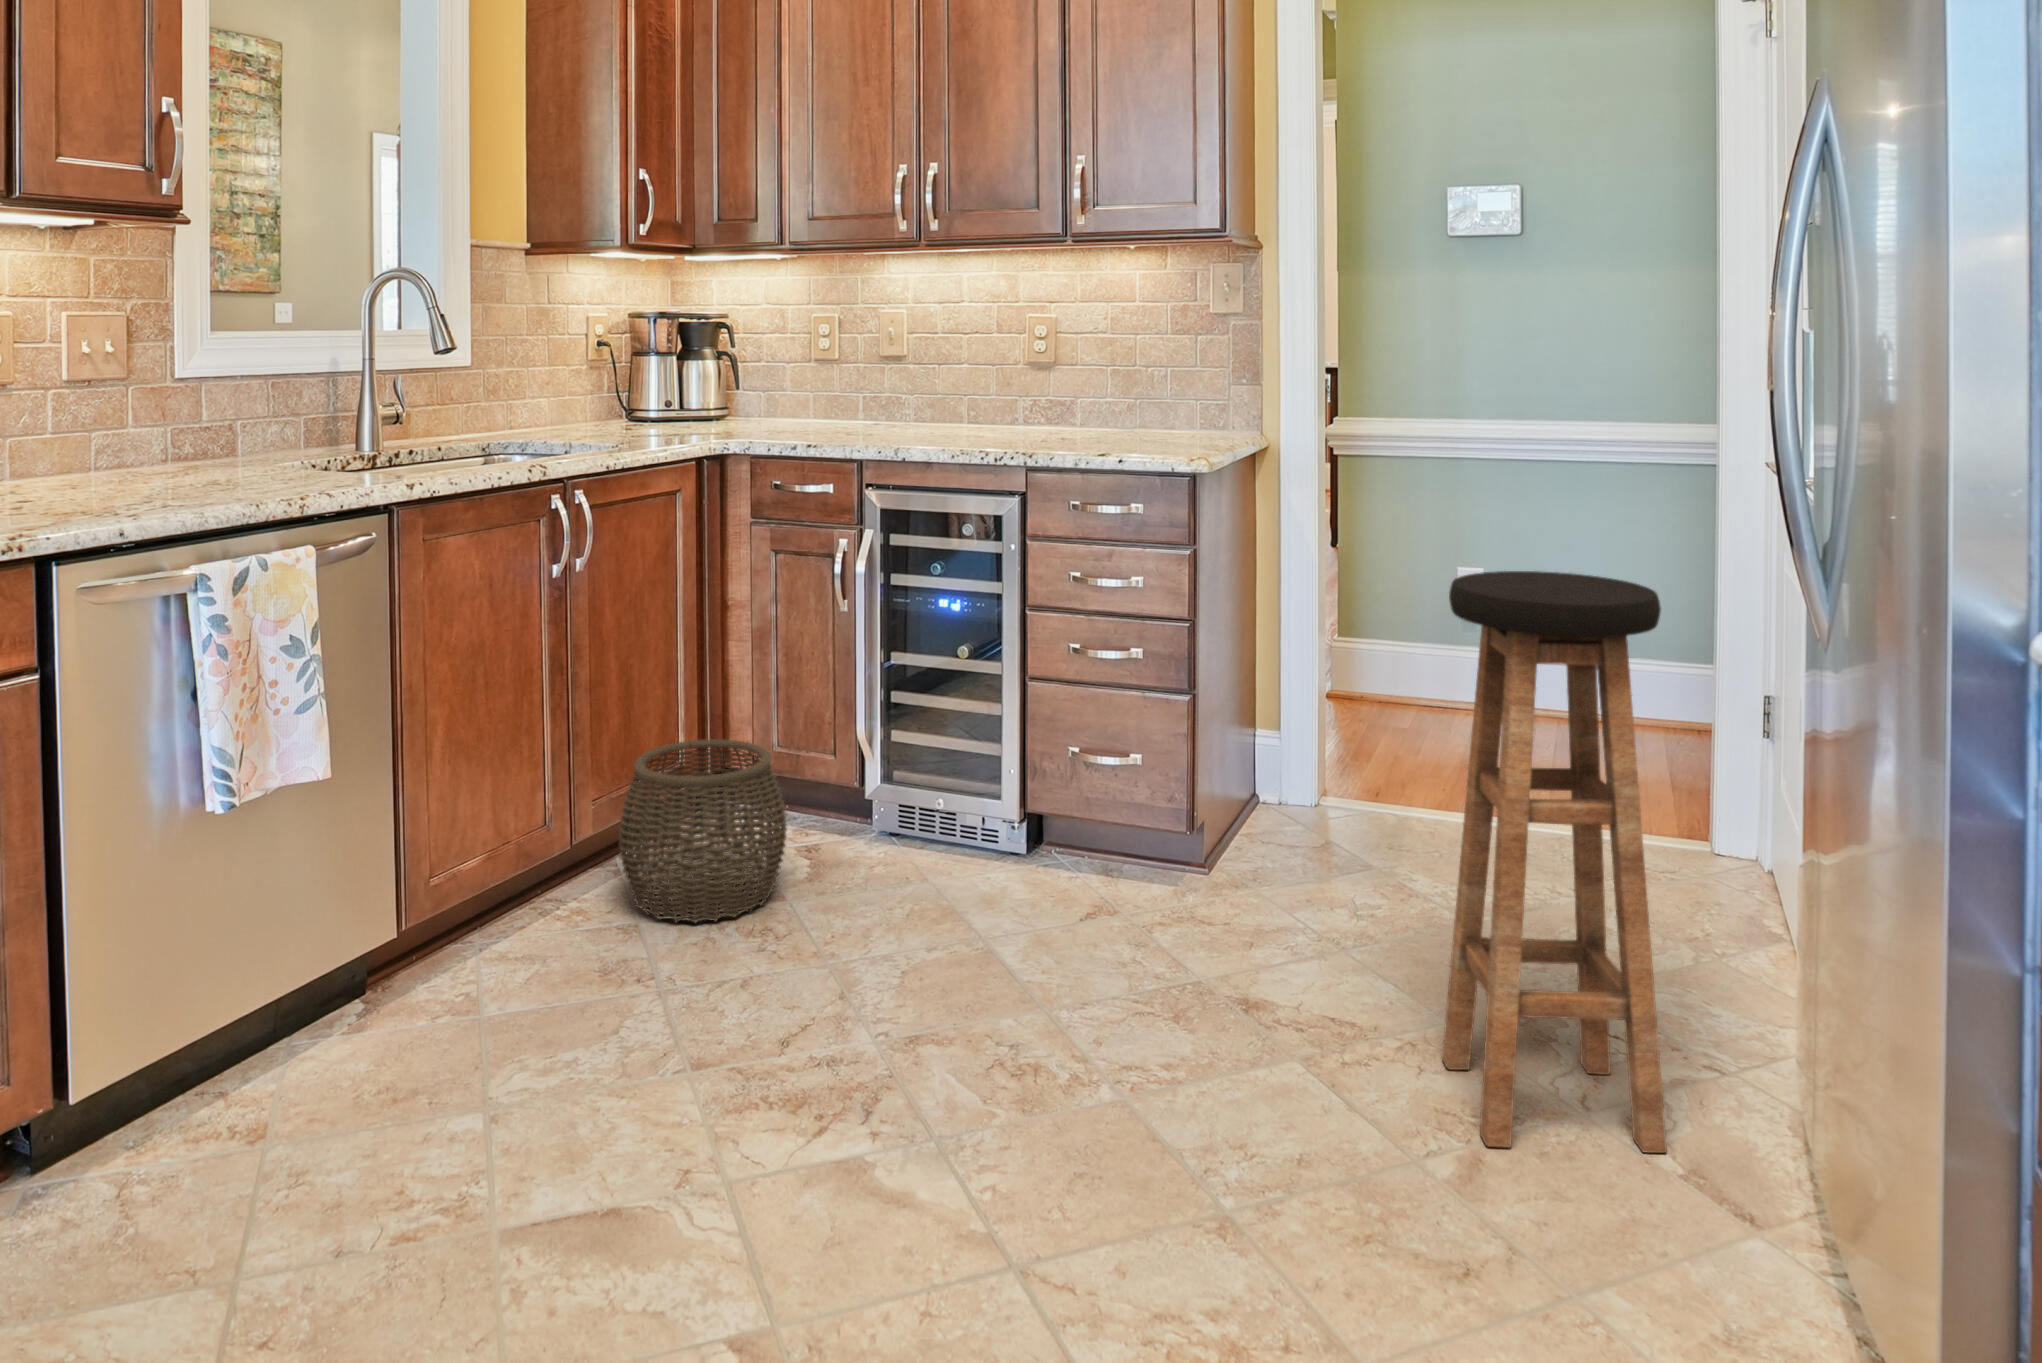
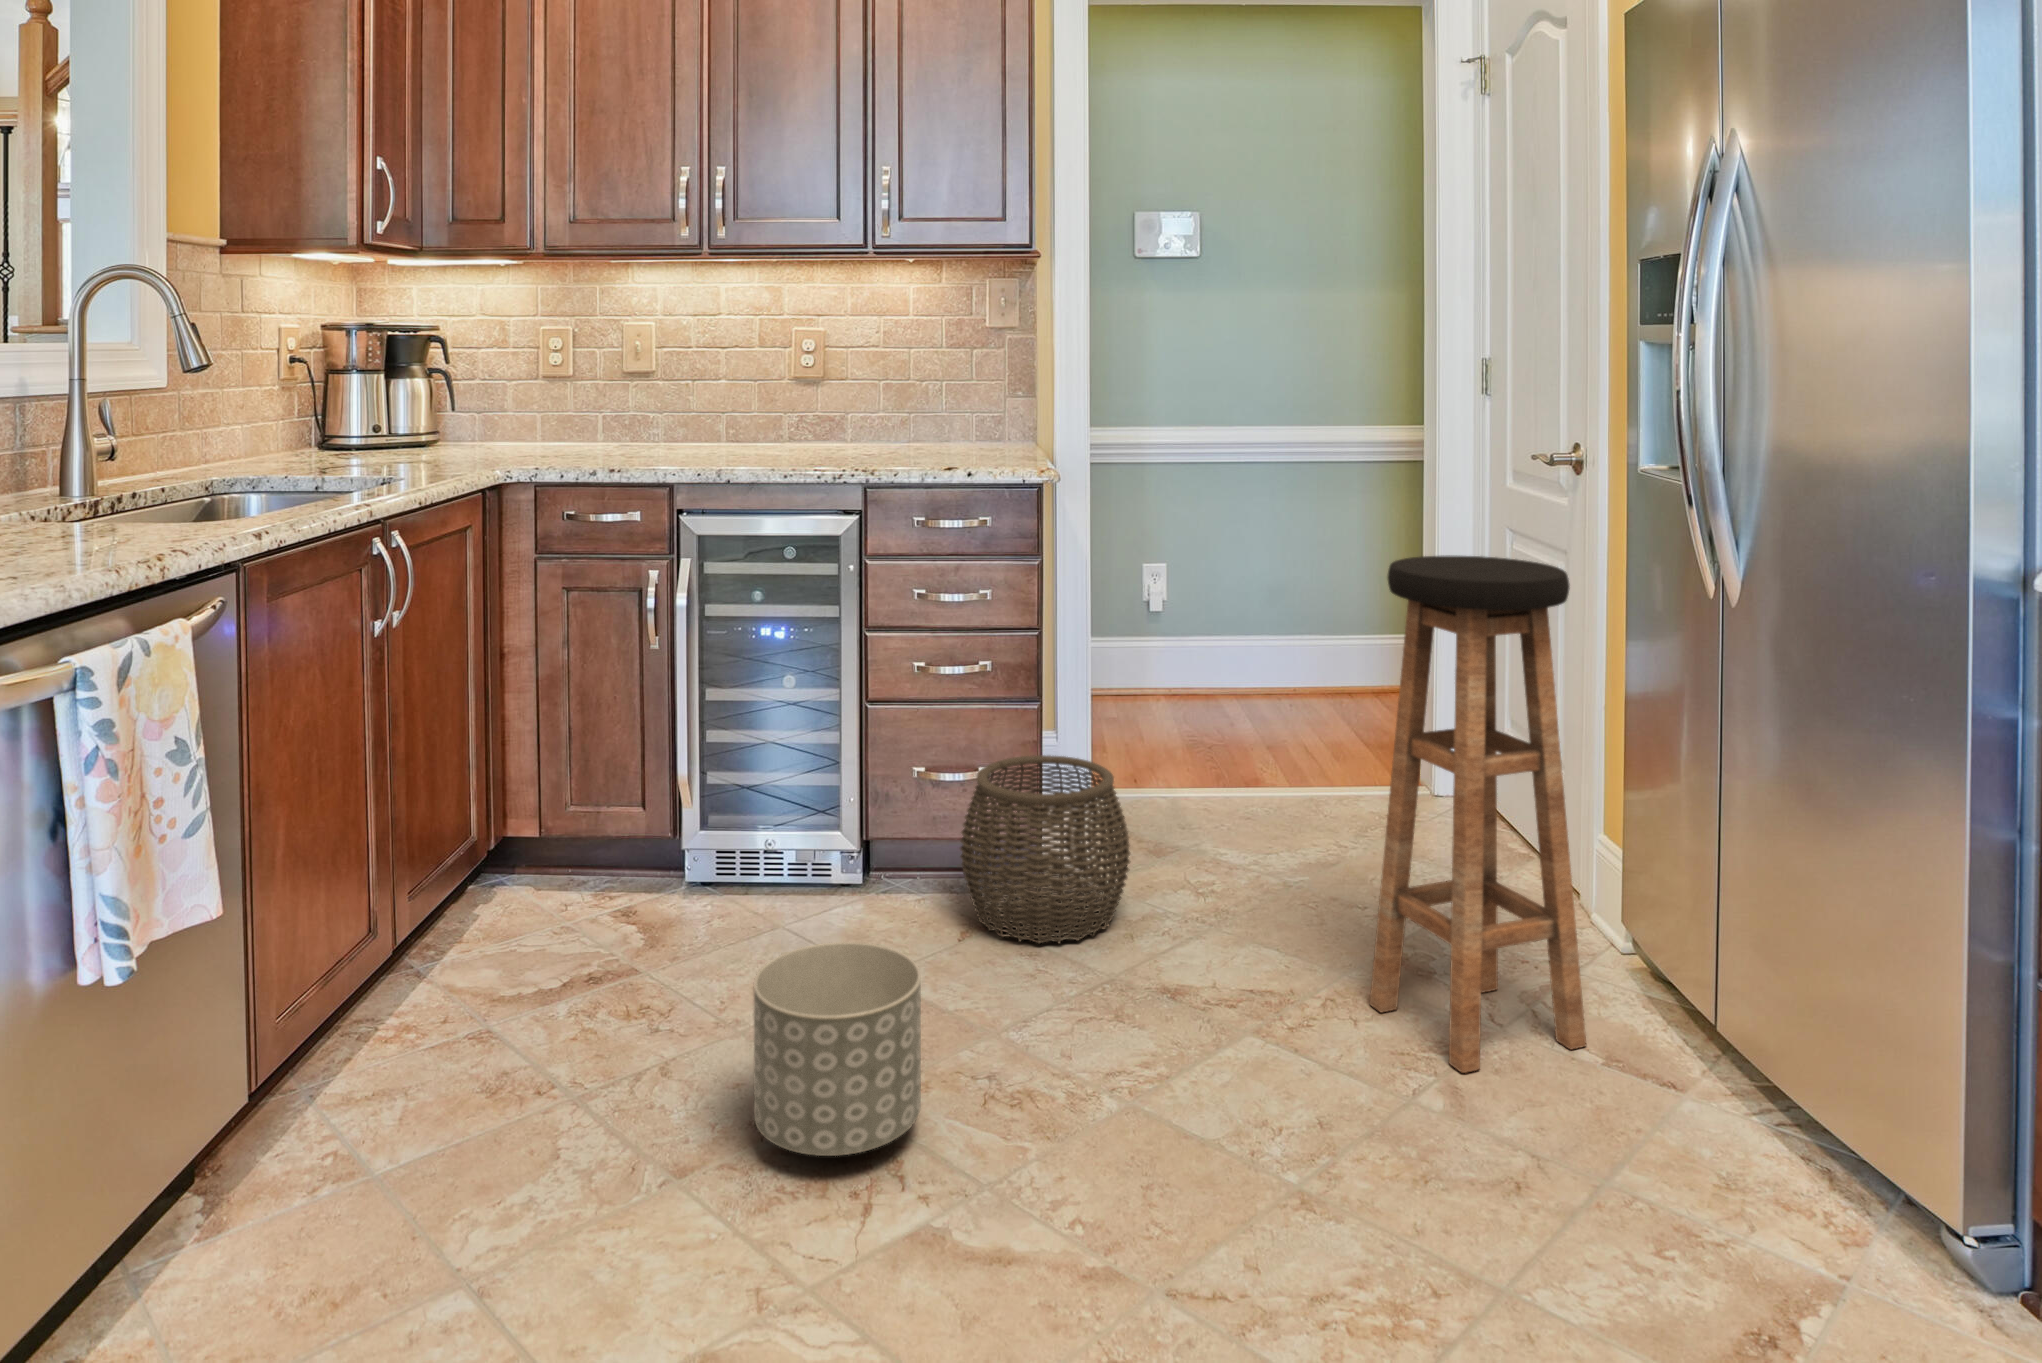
woven basket: present [619,739,787,923] -> present [960,755,1130,943]
planter: none [755,888,909,1079] -> present [754,942,921,1156]

